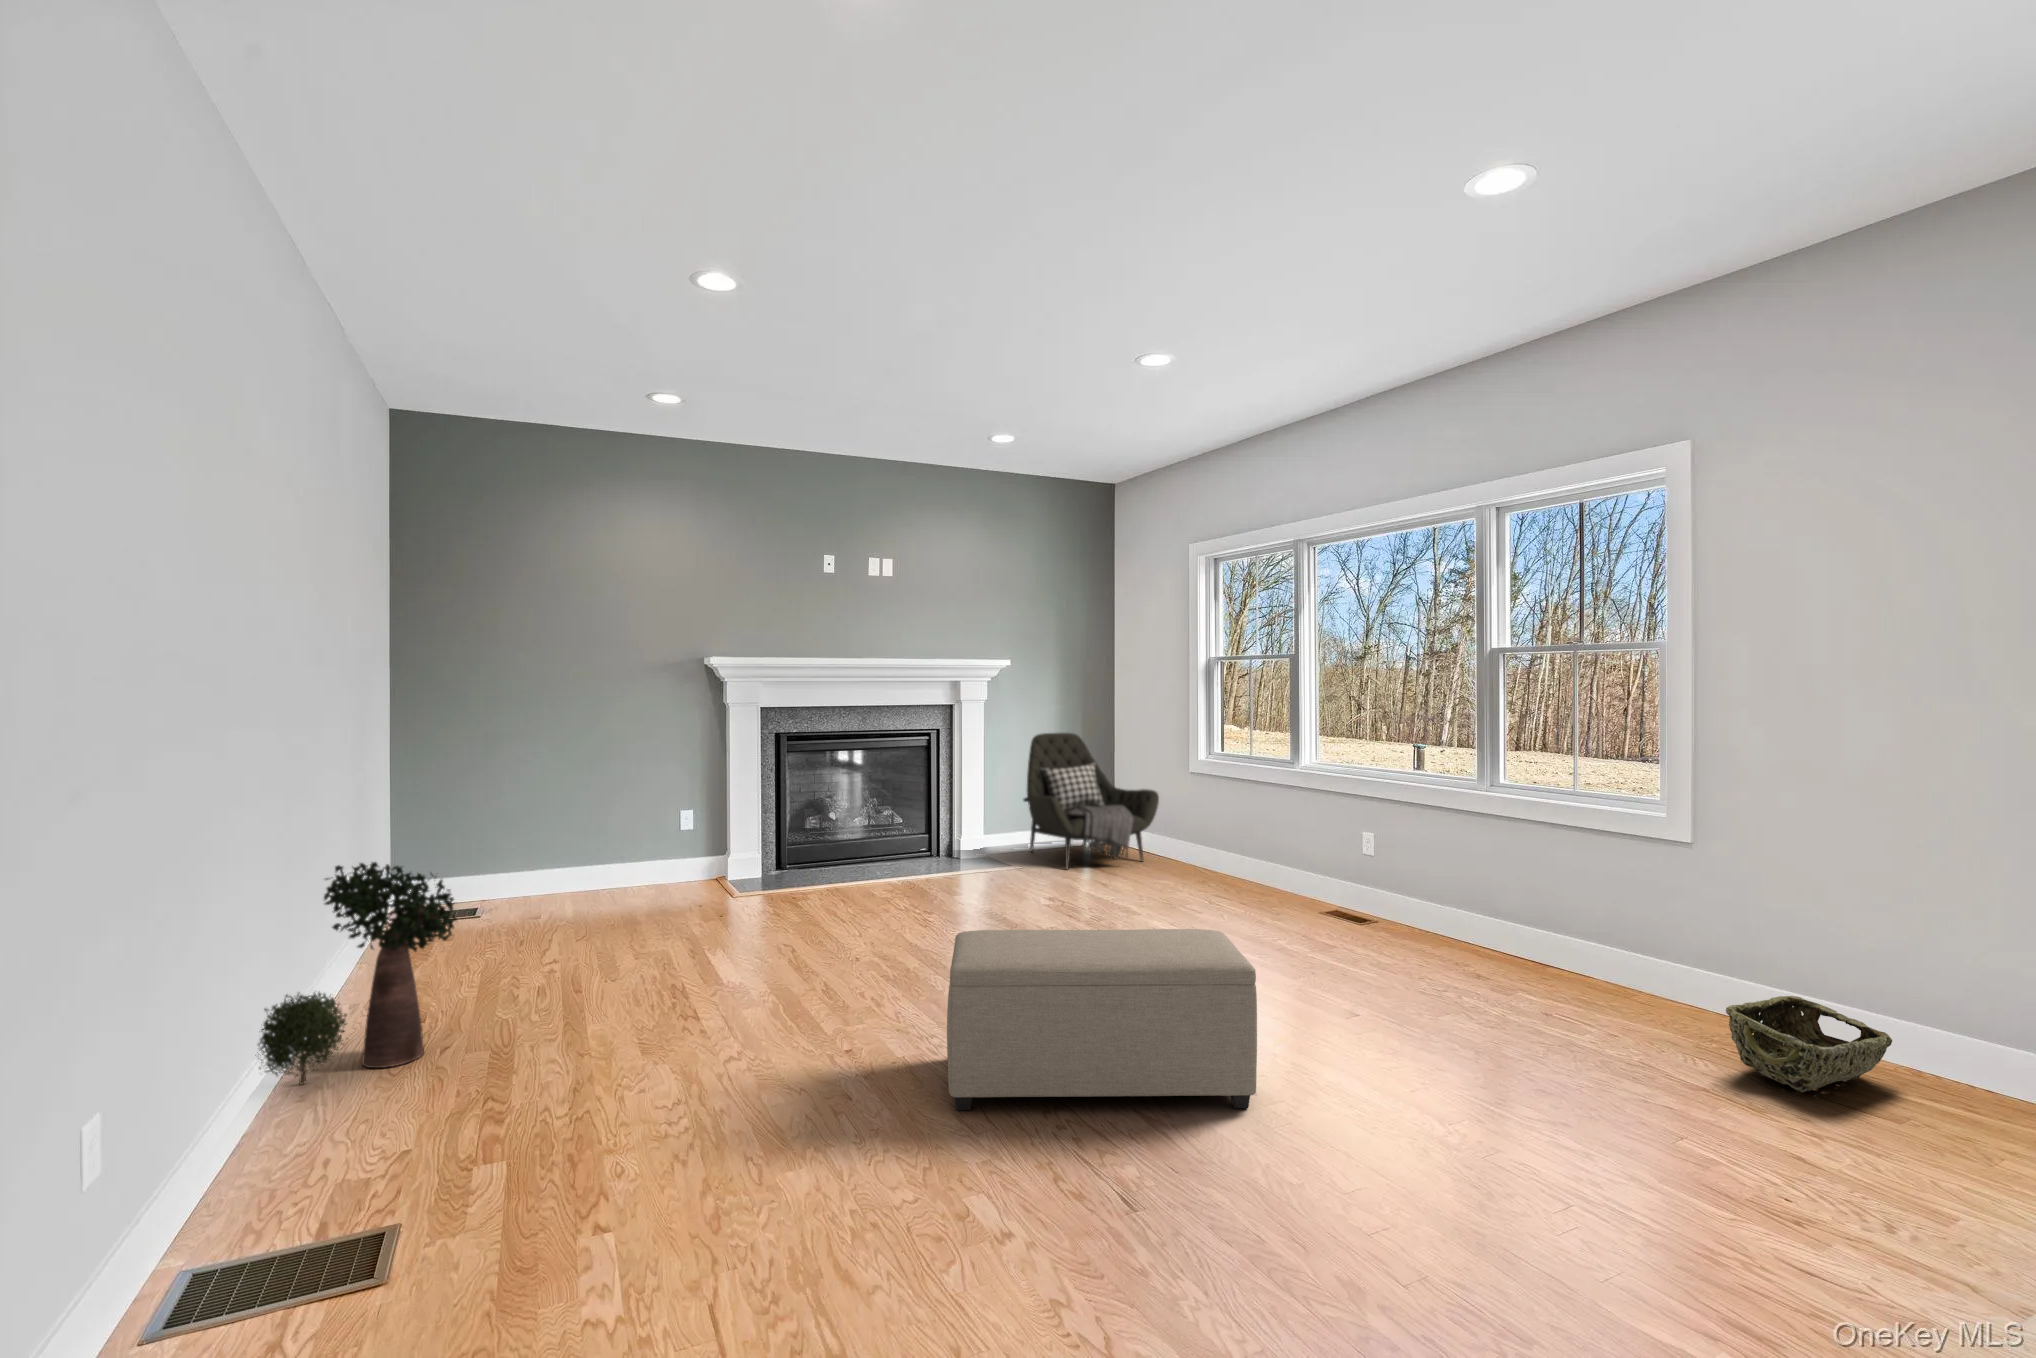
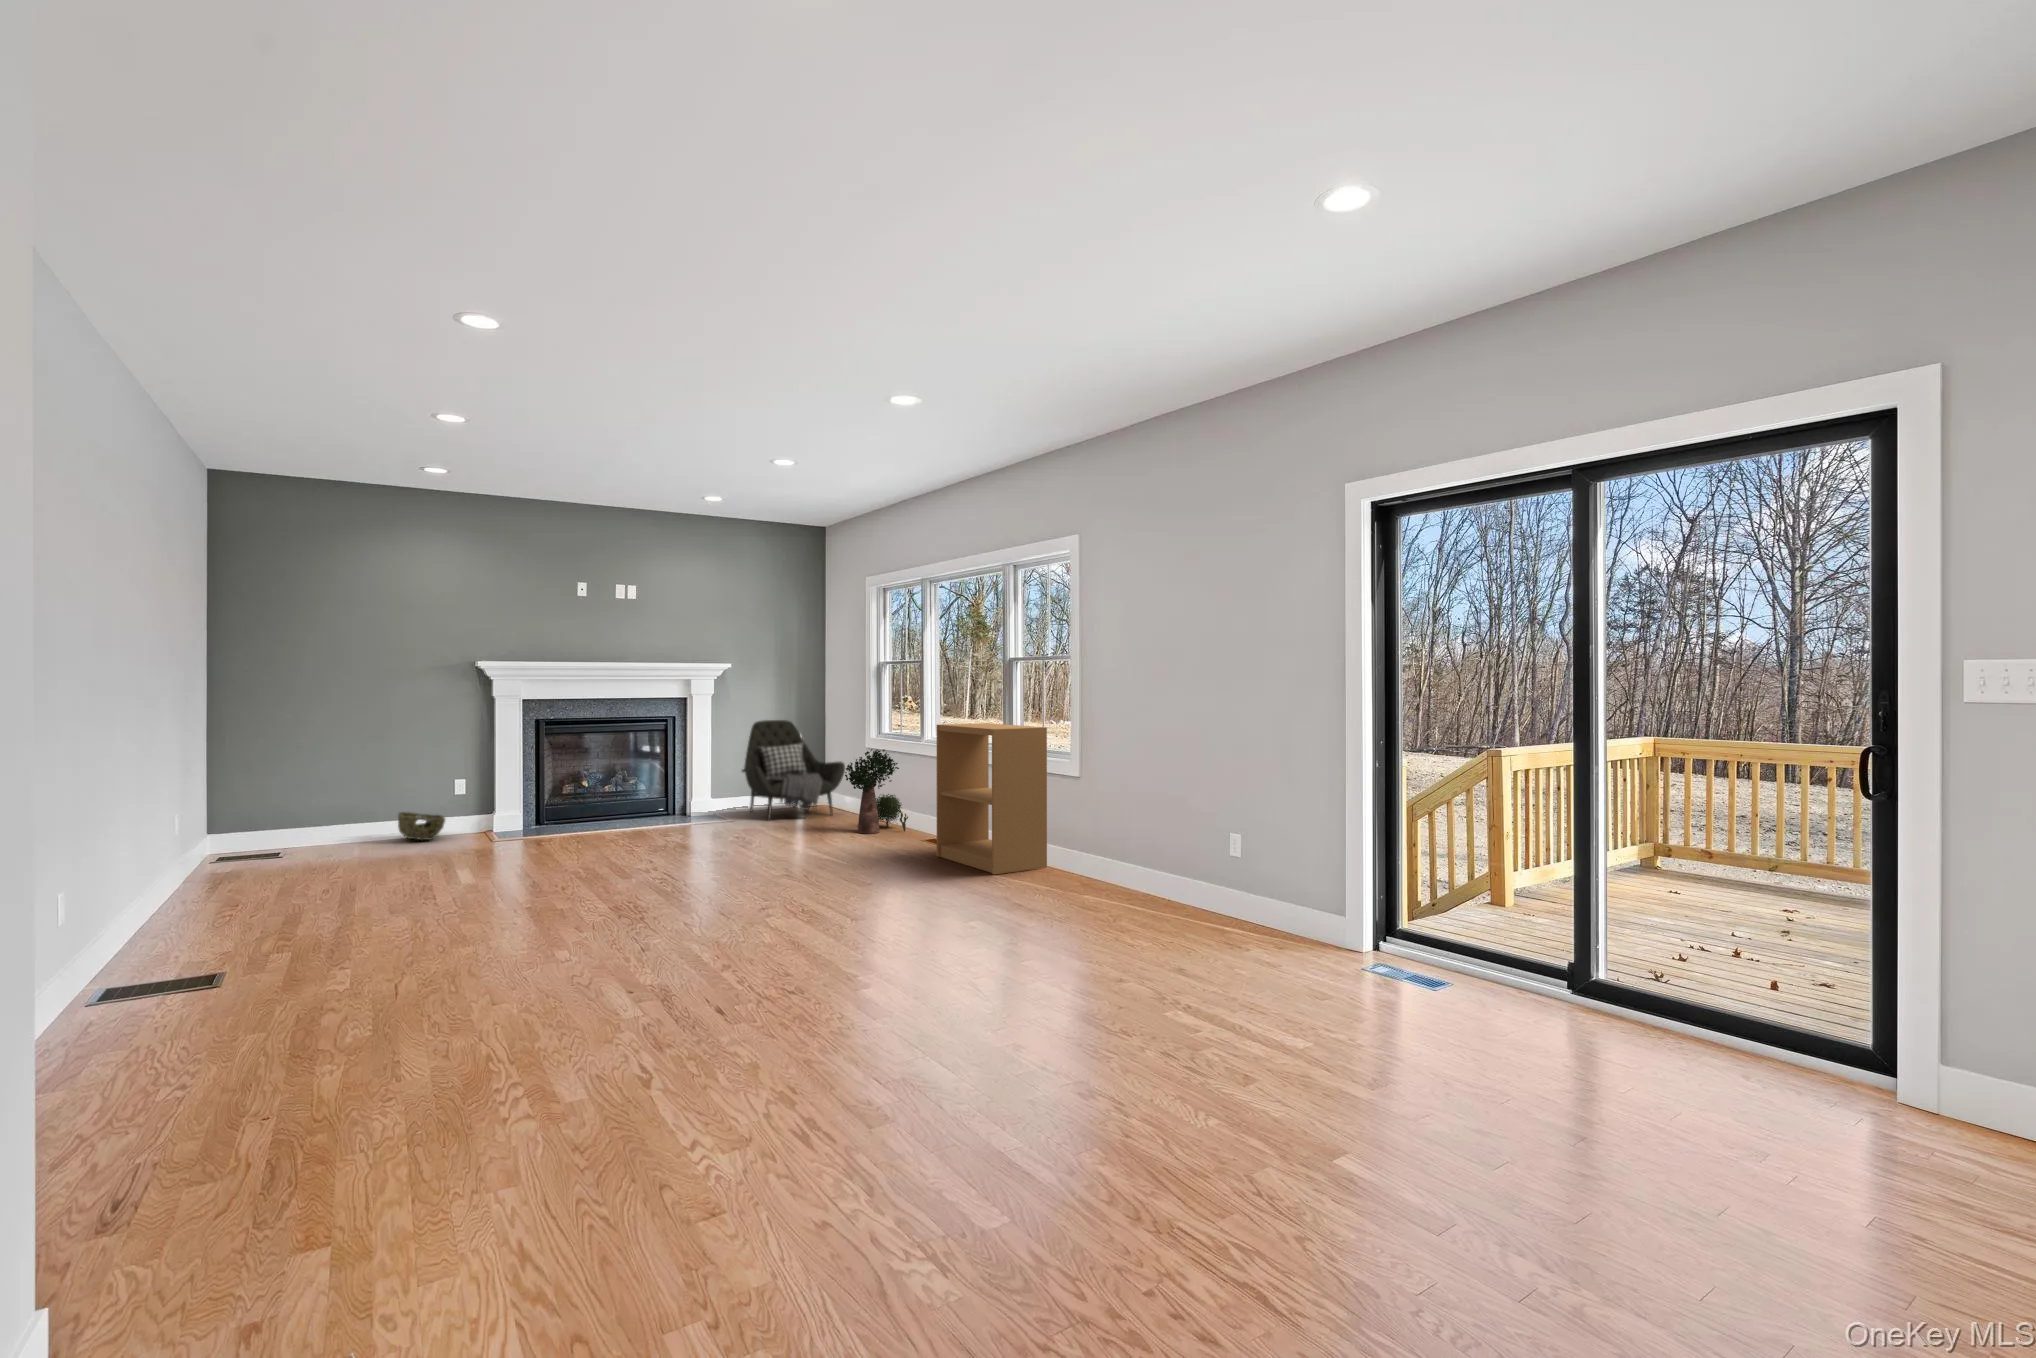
bookshelf: none [1385,750,1607,1010] -> present [937,723,1047,875]
potted plant: present [258,862,457,1085] -> present [845,749,908,834]
ottoman: present [947,929,1257,1110] -> none [591,823,779,921]
woven basket: present [1726,996,1892,1092] -> present [398,812,445,840]

